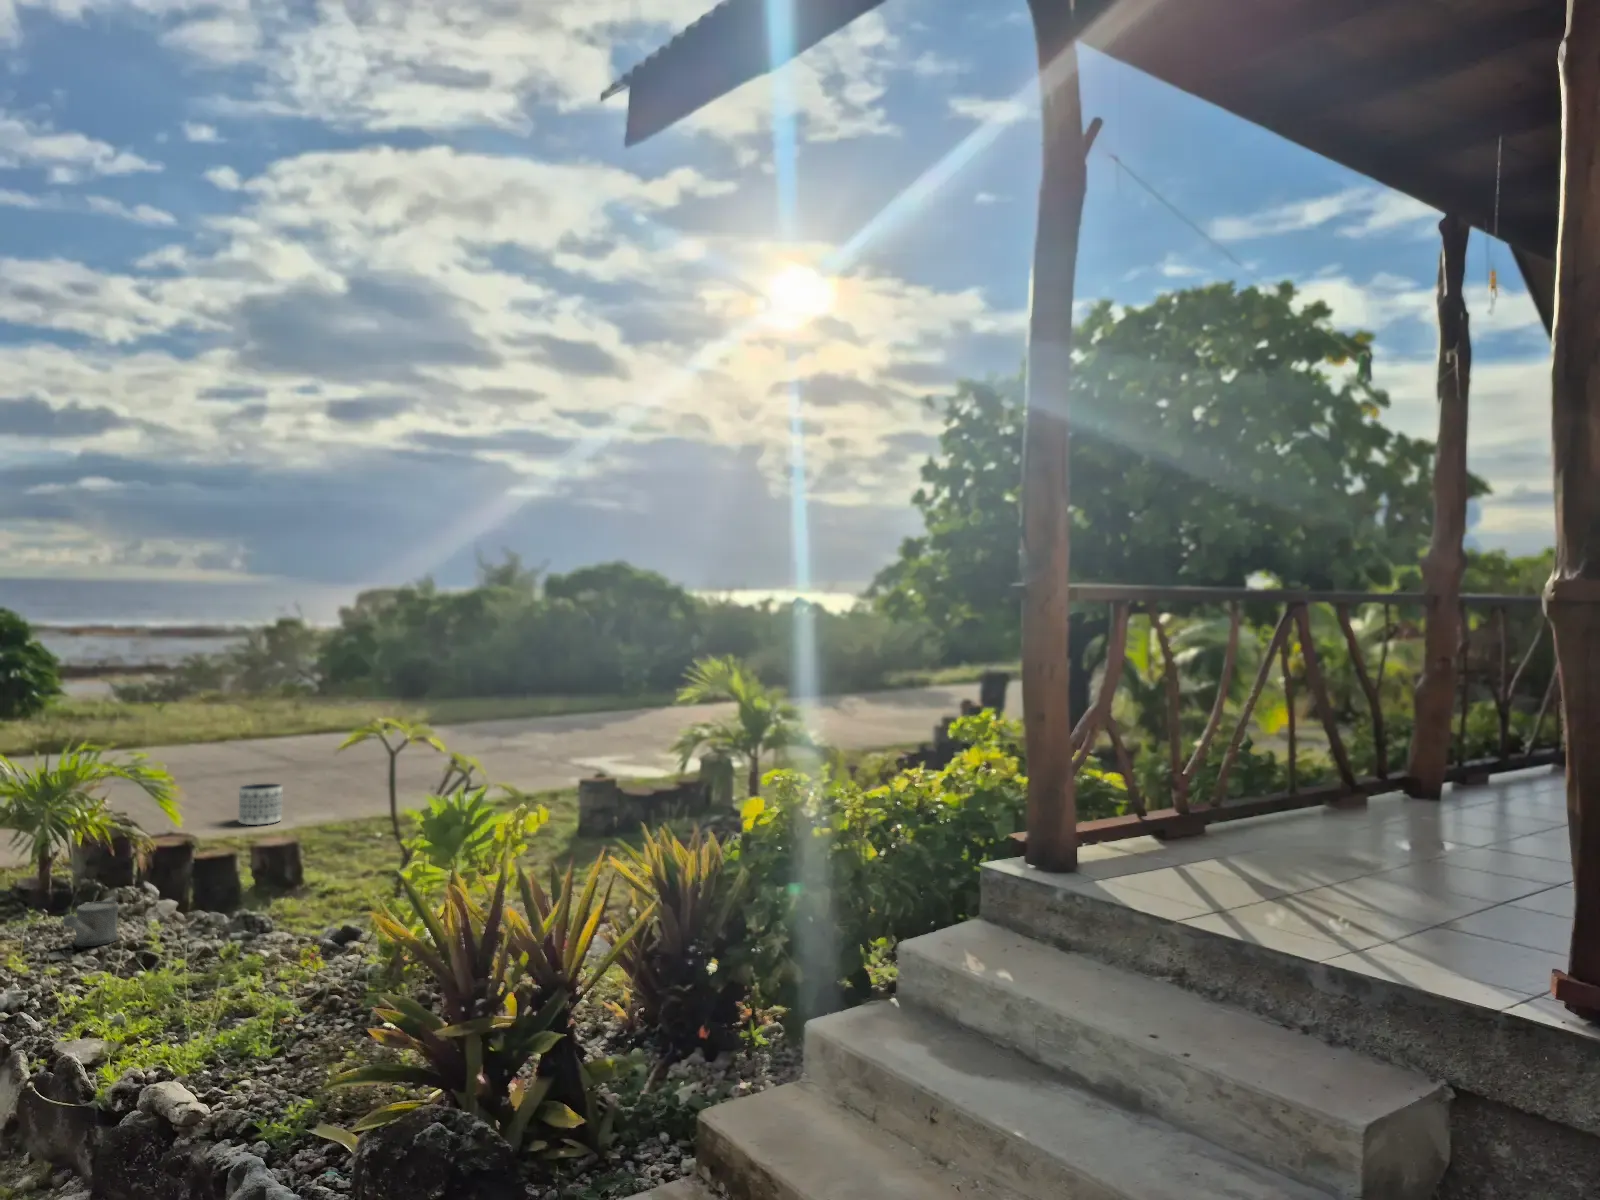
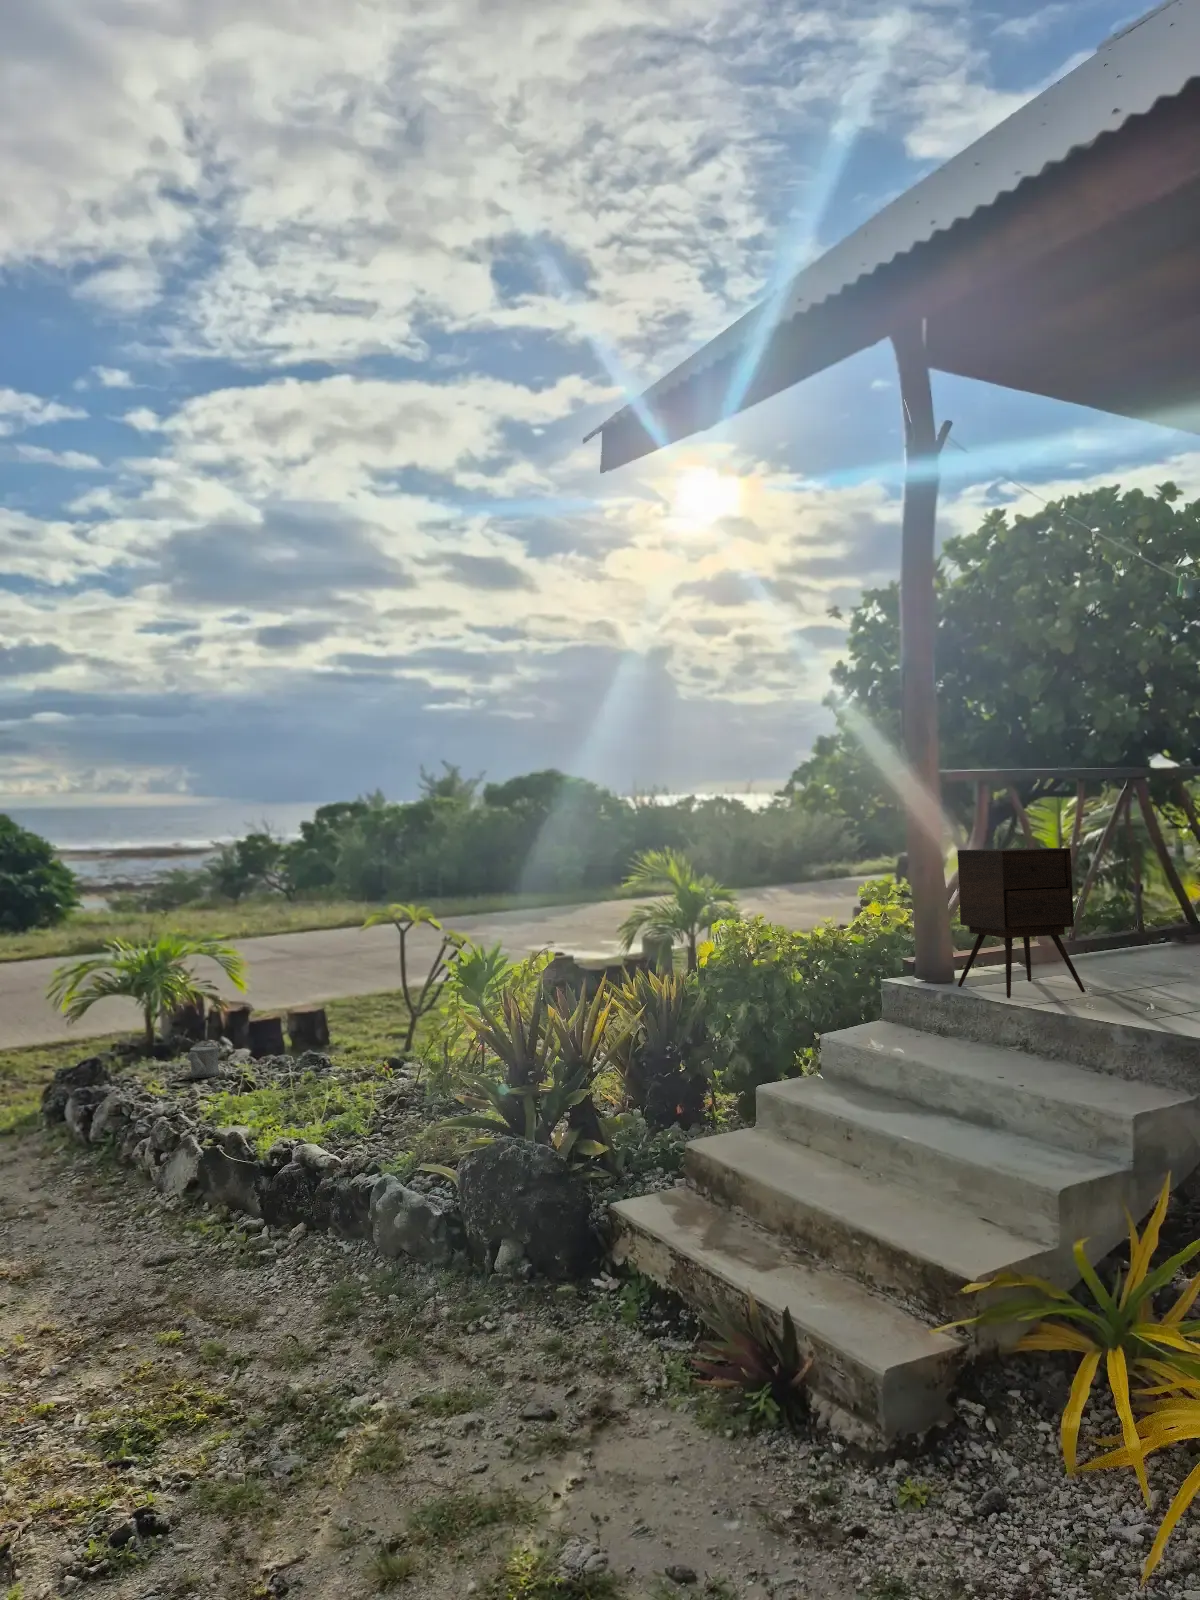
side table: none [1080,694,1247,902] -> present [958,848,1085,998]
planter: present [238,784,282,825] -> none [260,970,294,1004]

